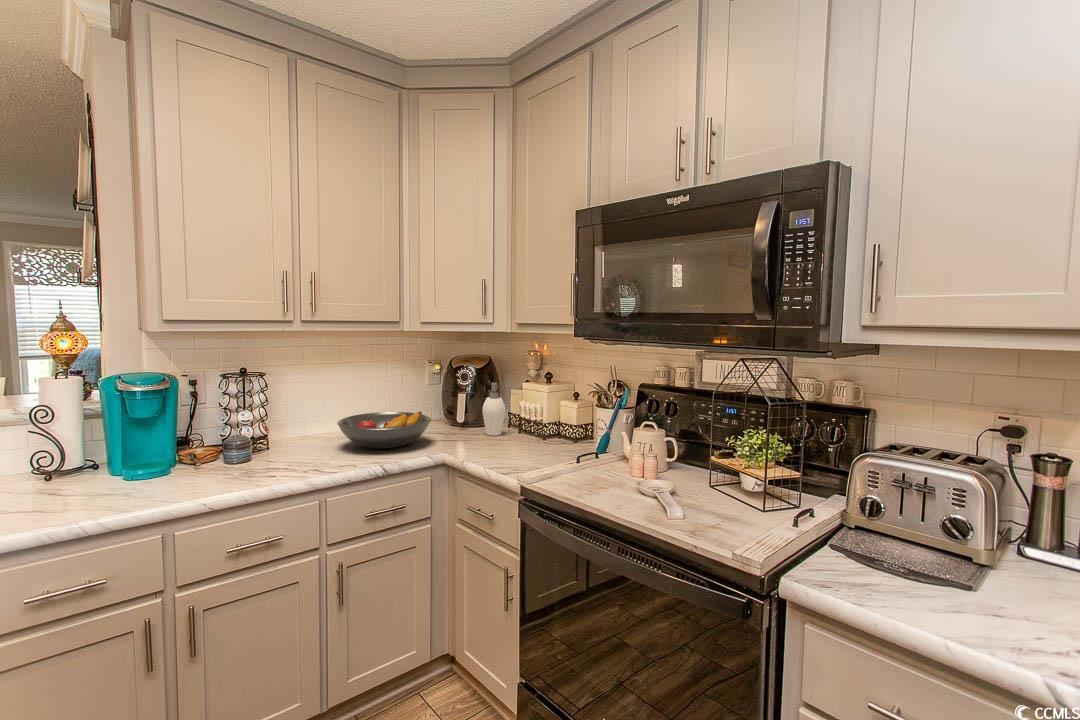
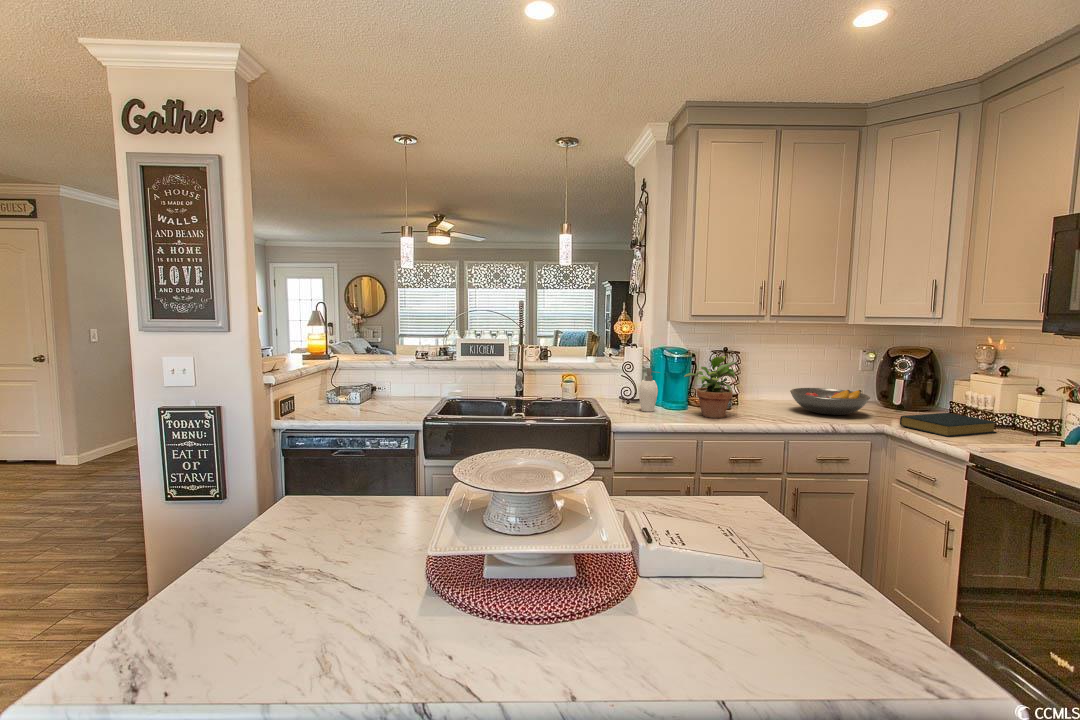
soap dispenser: present [482,383,512,436] -> present [639,368,659,412]
potted plant: none [147,384,248,487] -> present [685,356,737,418]
hardback book: none [459,428,545,462] -> present [900,413,997,437]

